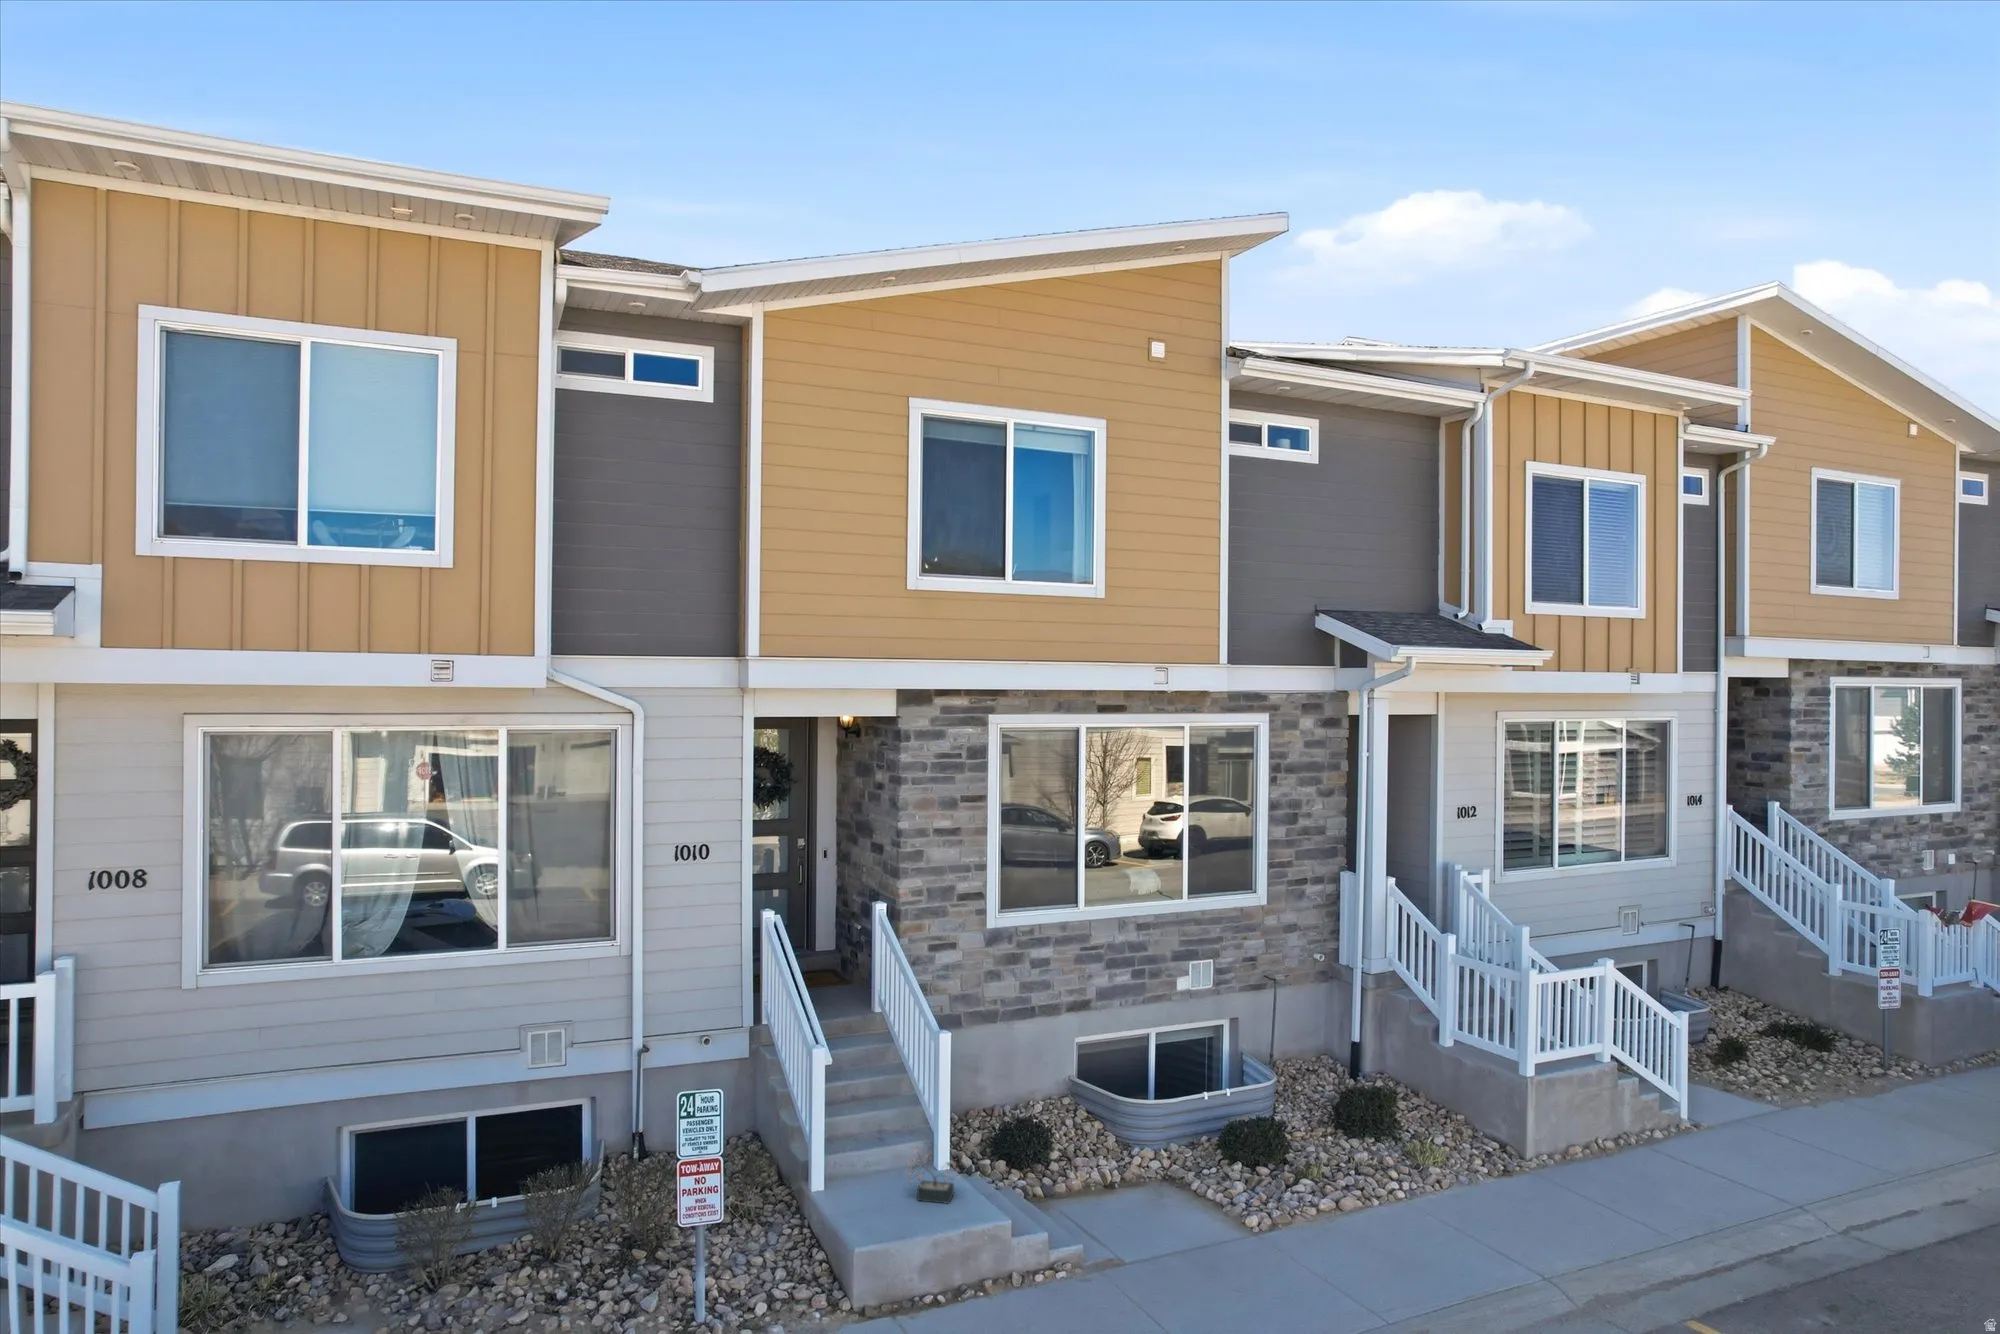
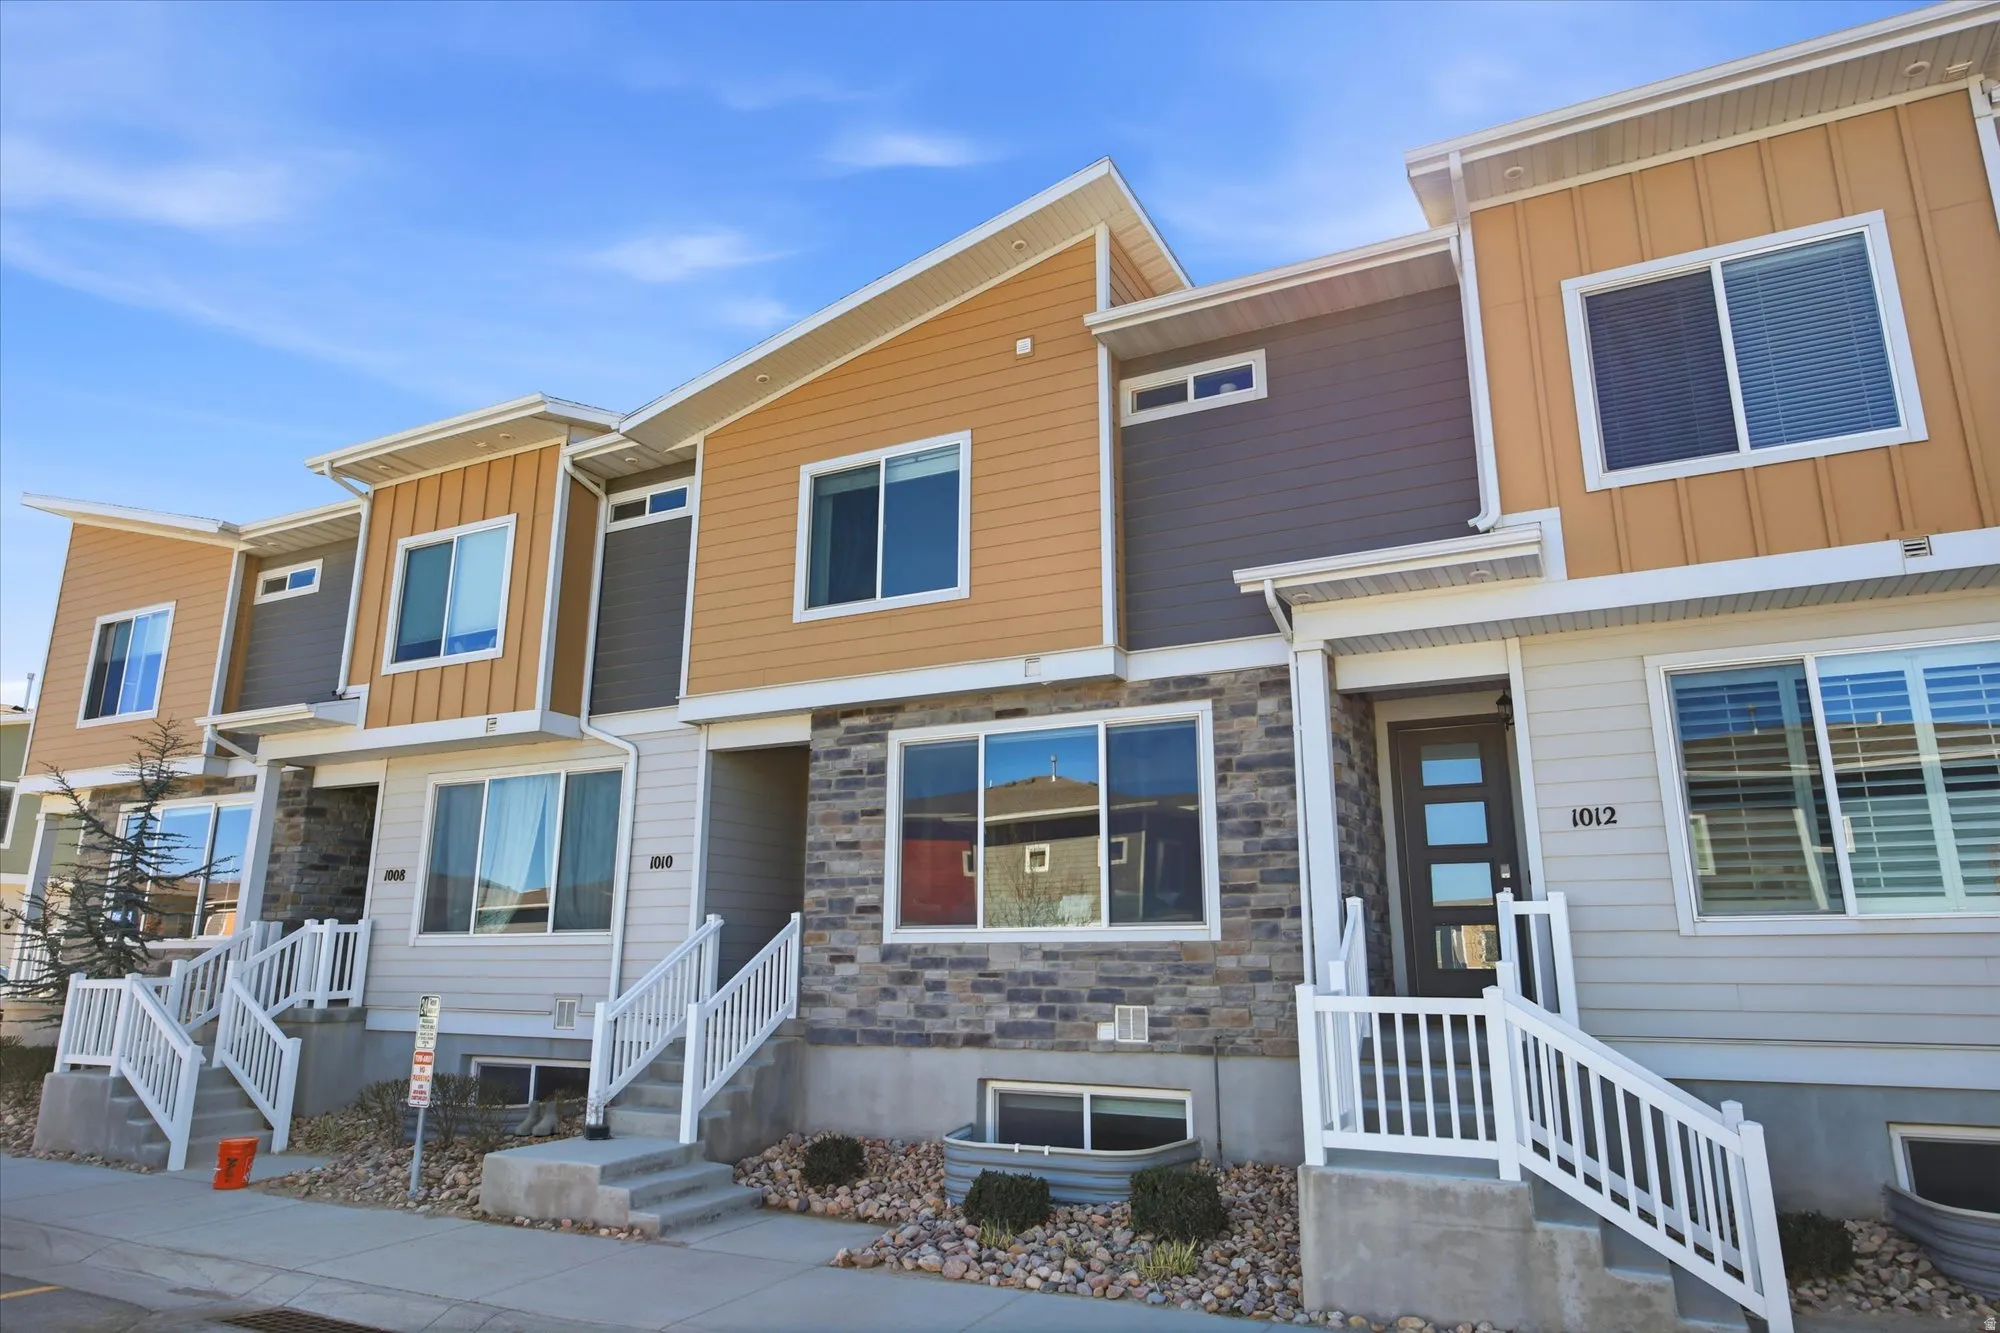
boots: none [850,1174,891,1224] -> present [515,1100,558,1136]

